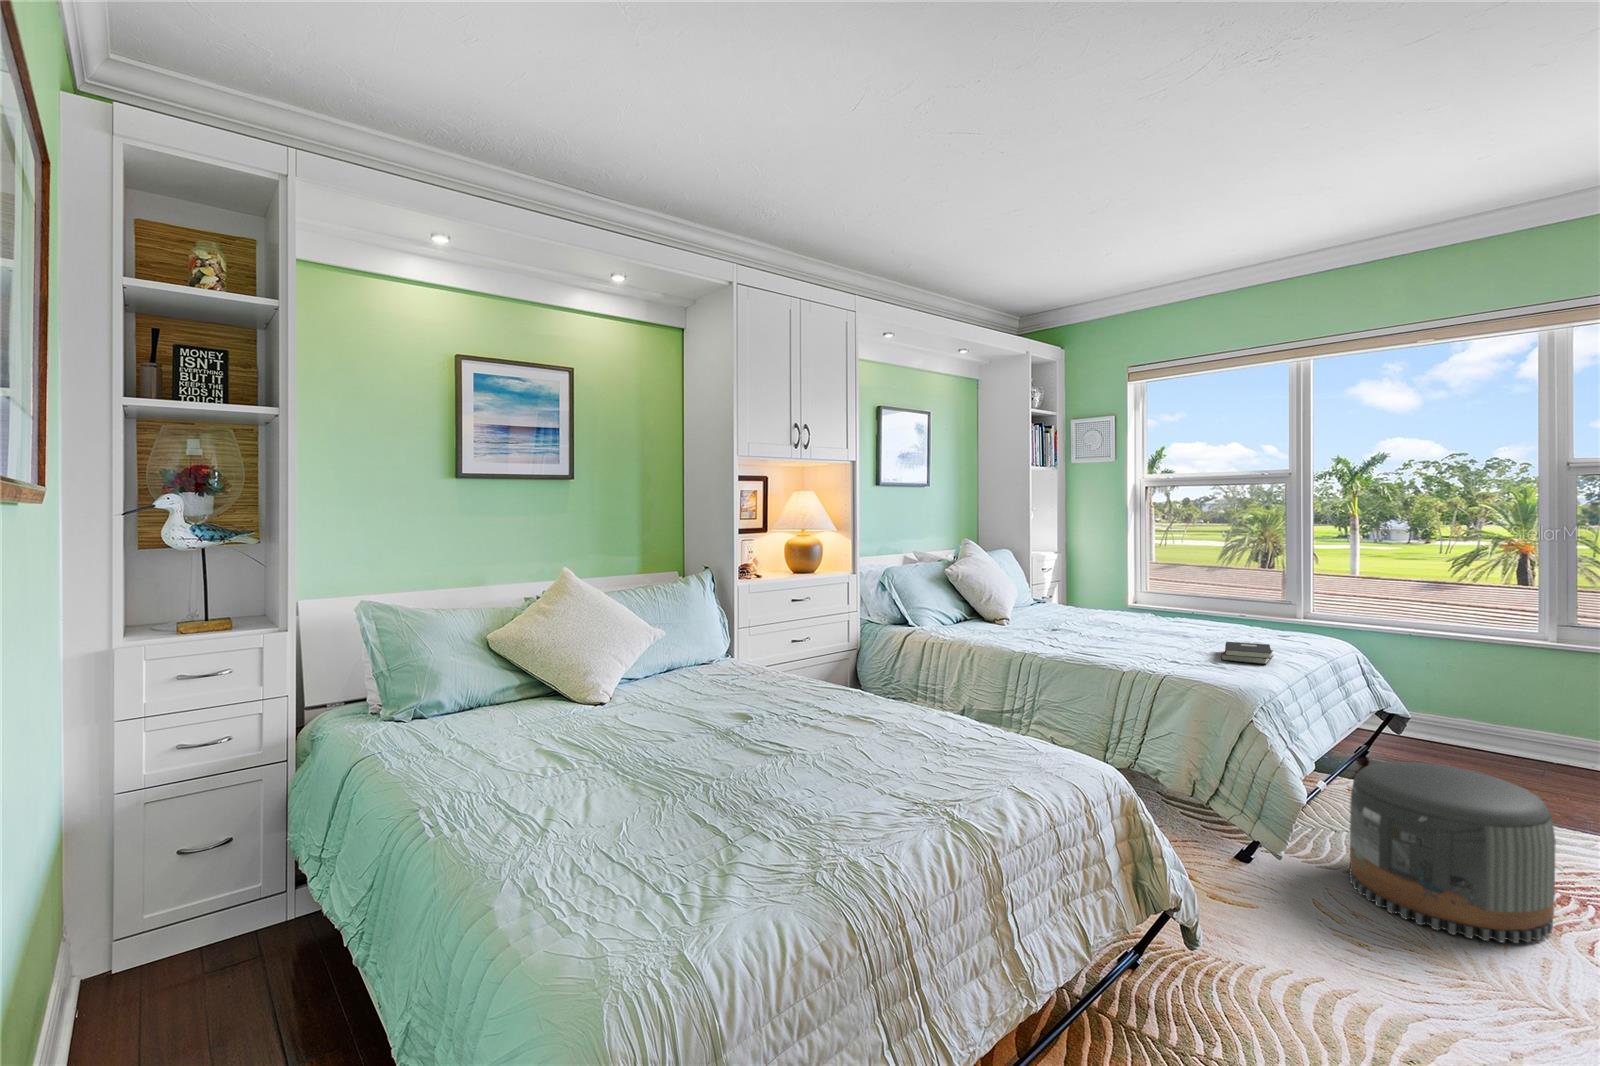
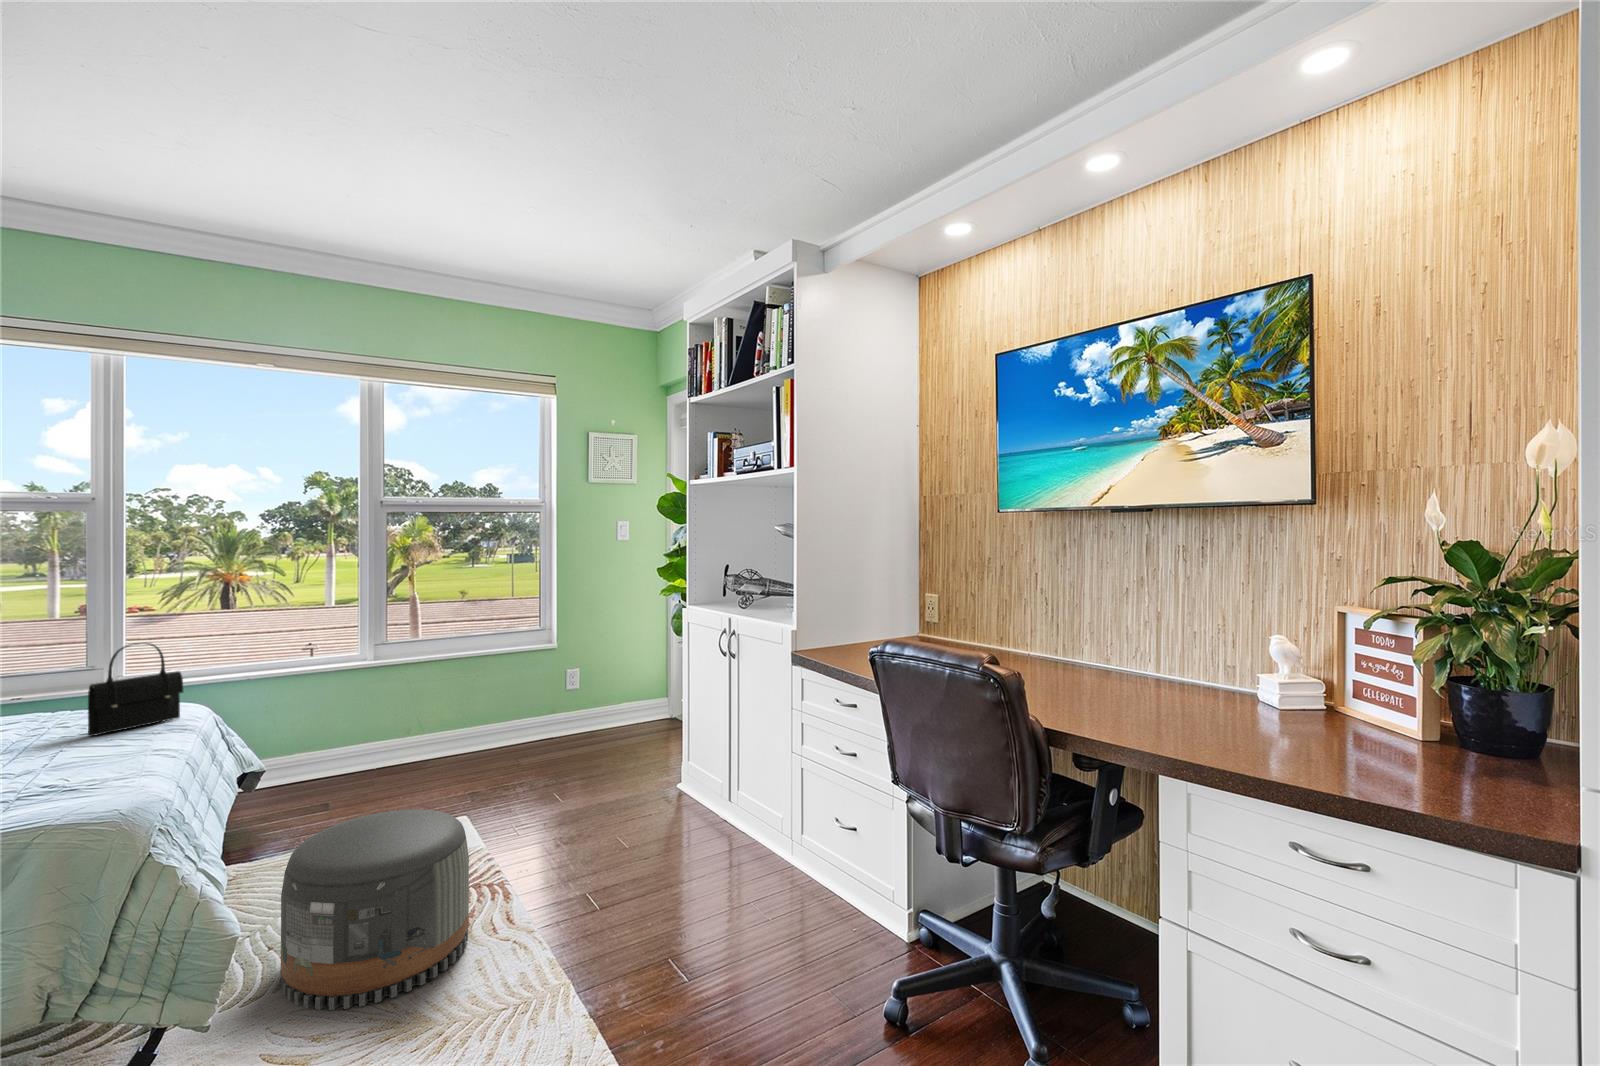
handbag: none [1258,581,1324,647] -> present [88,643,183,736]
hardback book: present [1221,642,1273,664] -> none [46,734,140,778]

